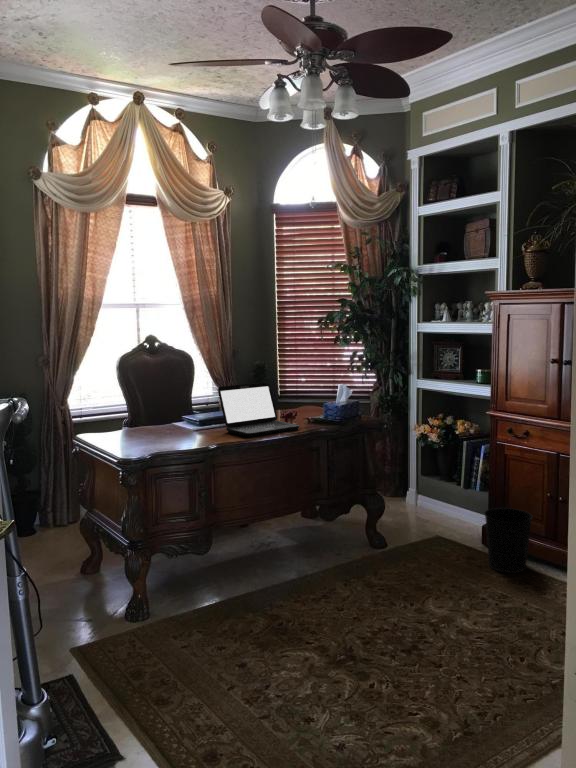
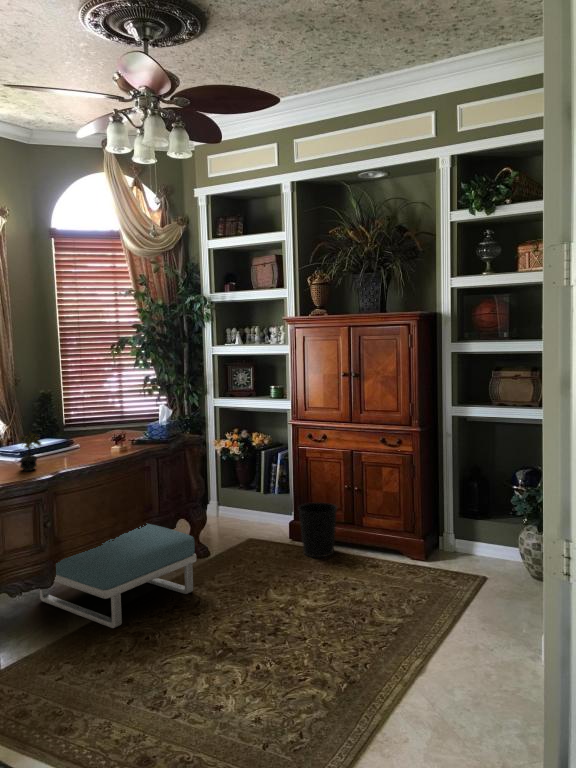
laptop: present [218,383,300,437] -> none [51,405,136,458]
succulent plant: none [173,407,196,445] -> present [17,432,41,471]
footstool: none [199,501,353,610] -> present [40,524,196,628]

